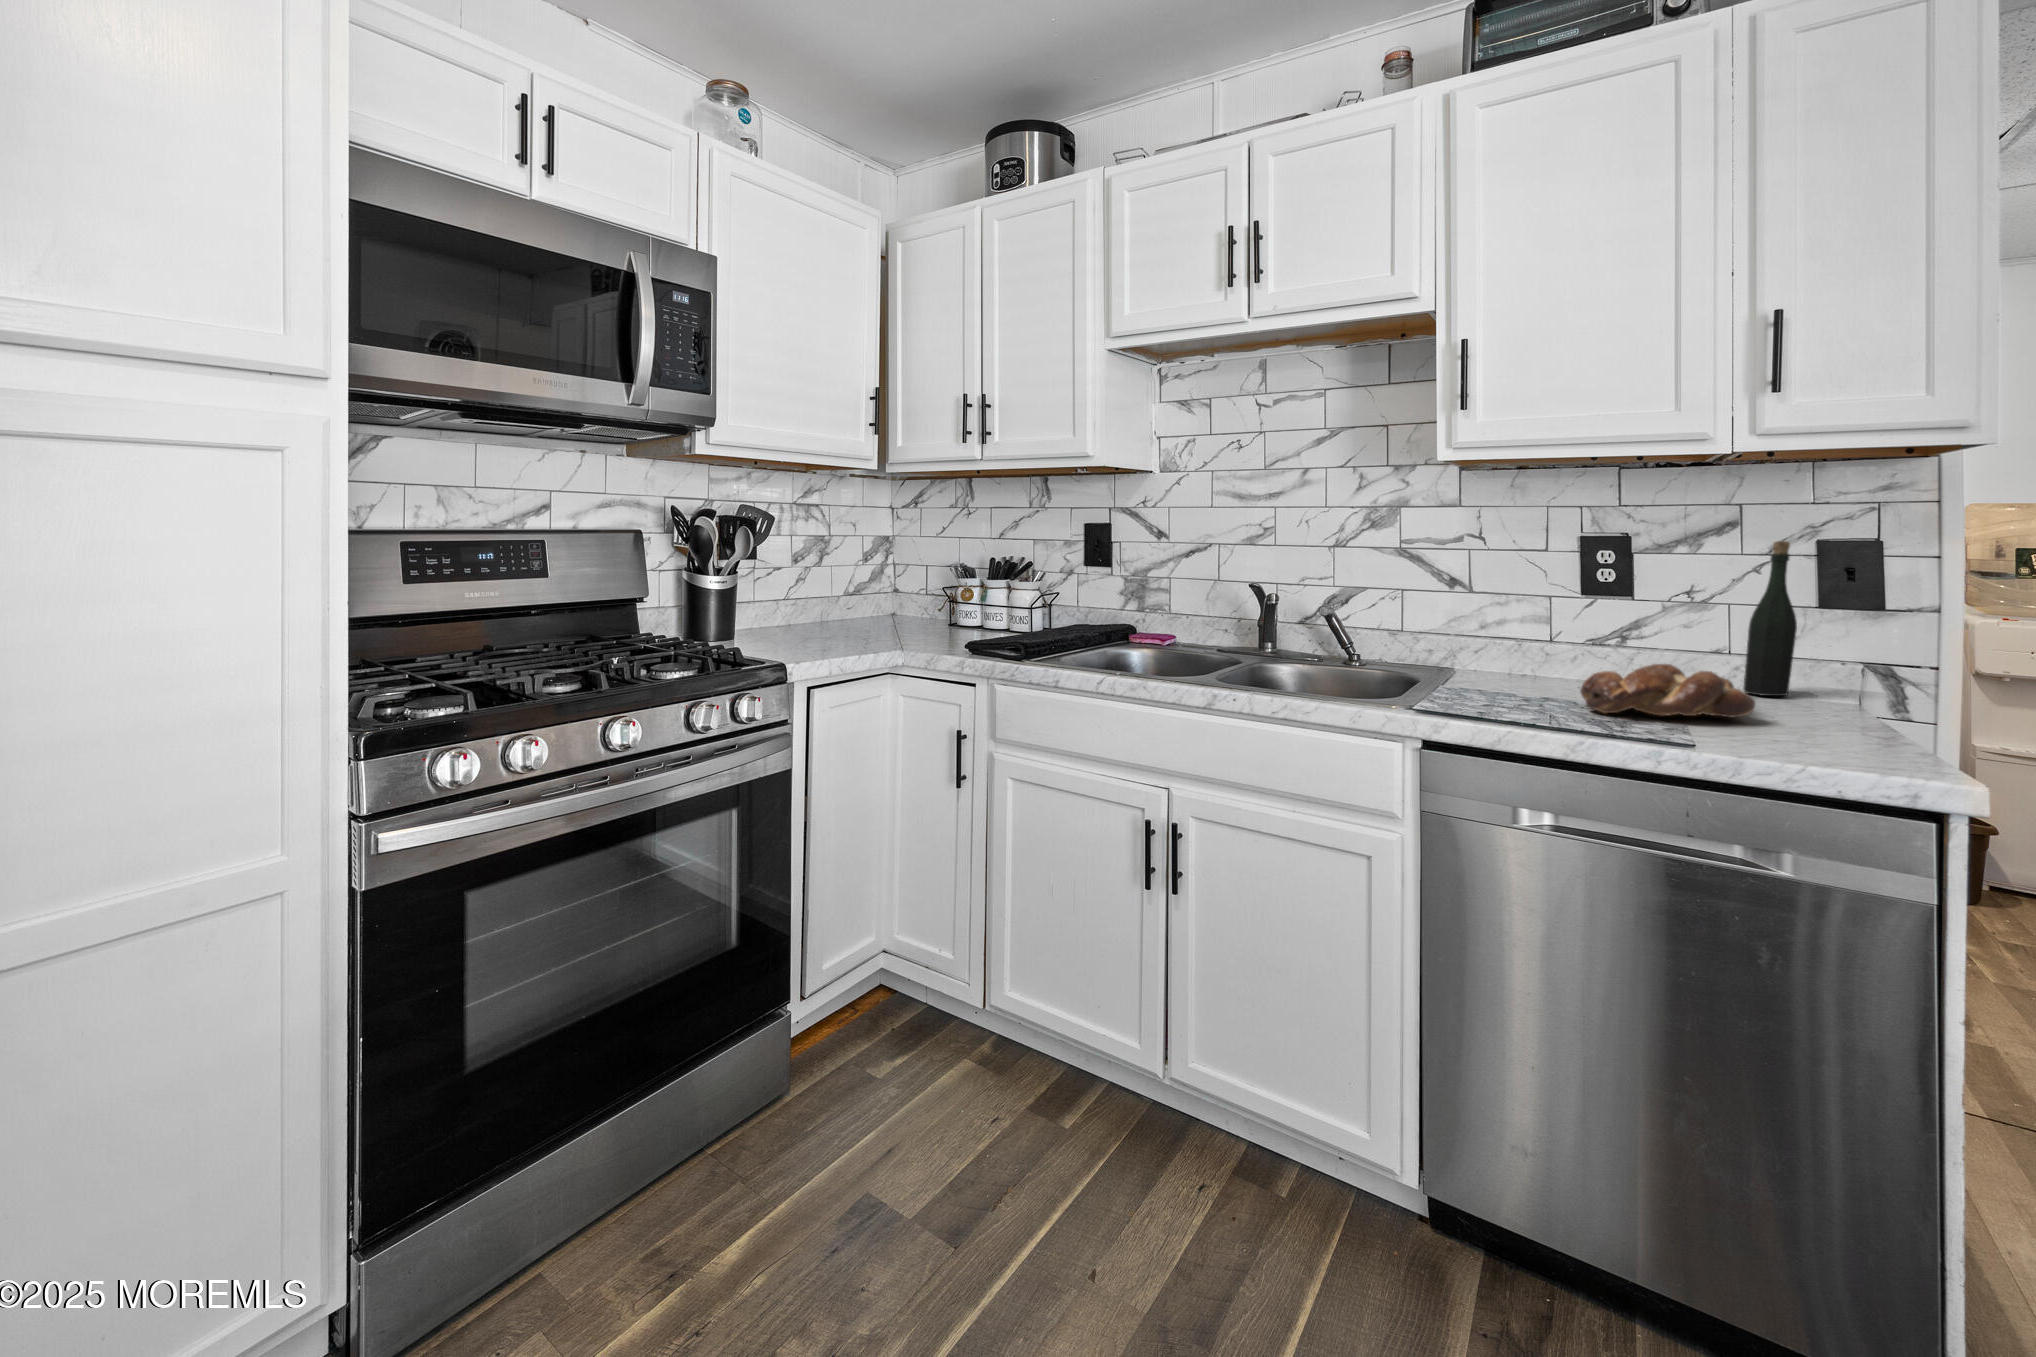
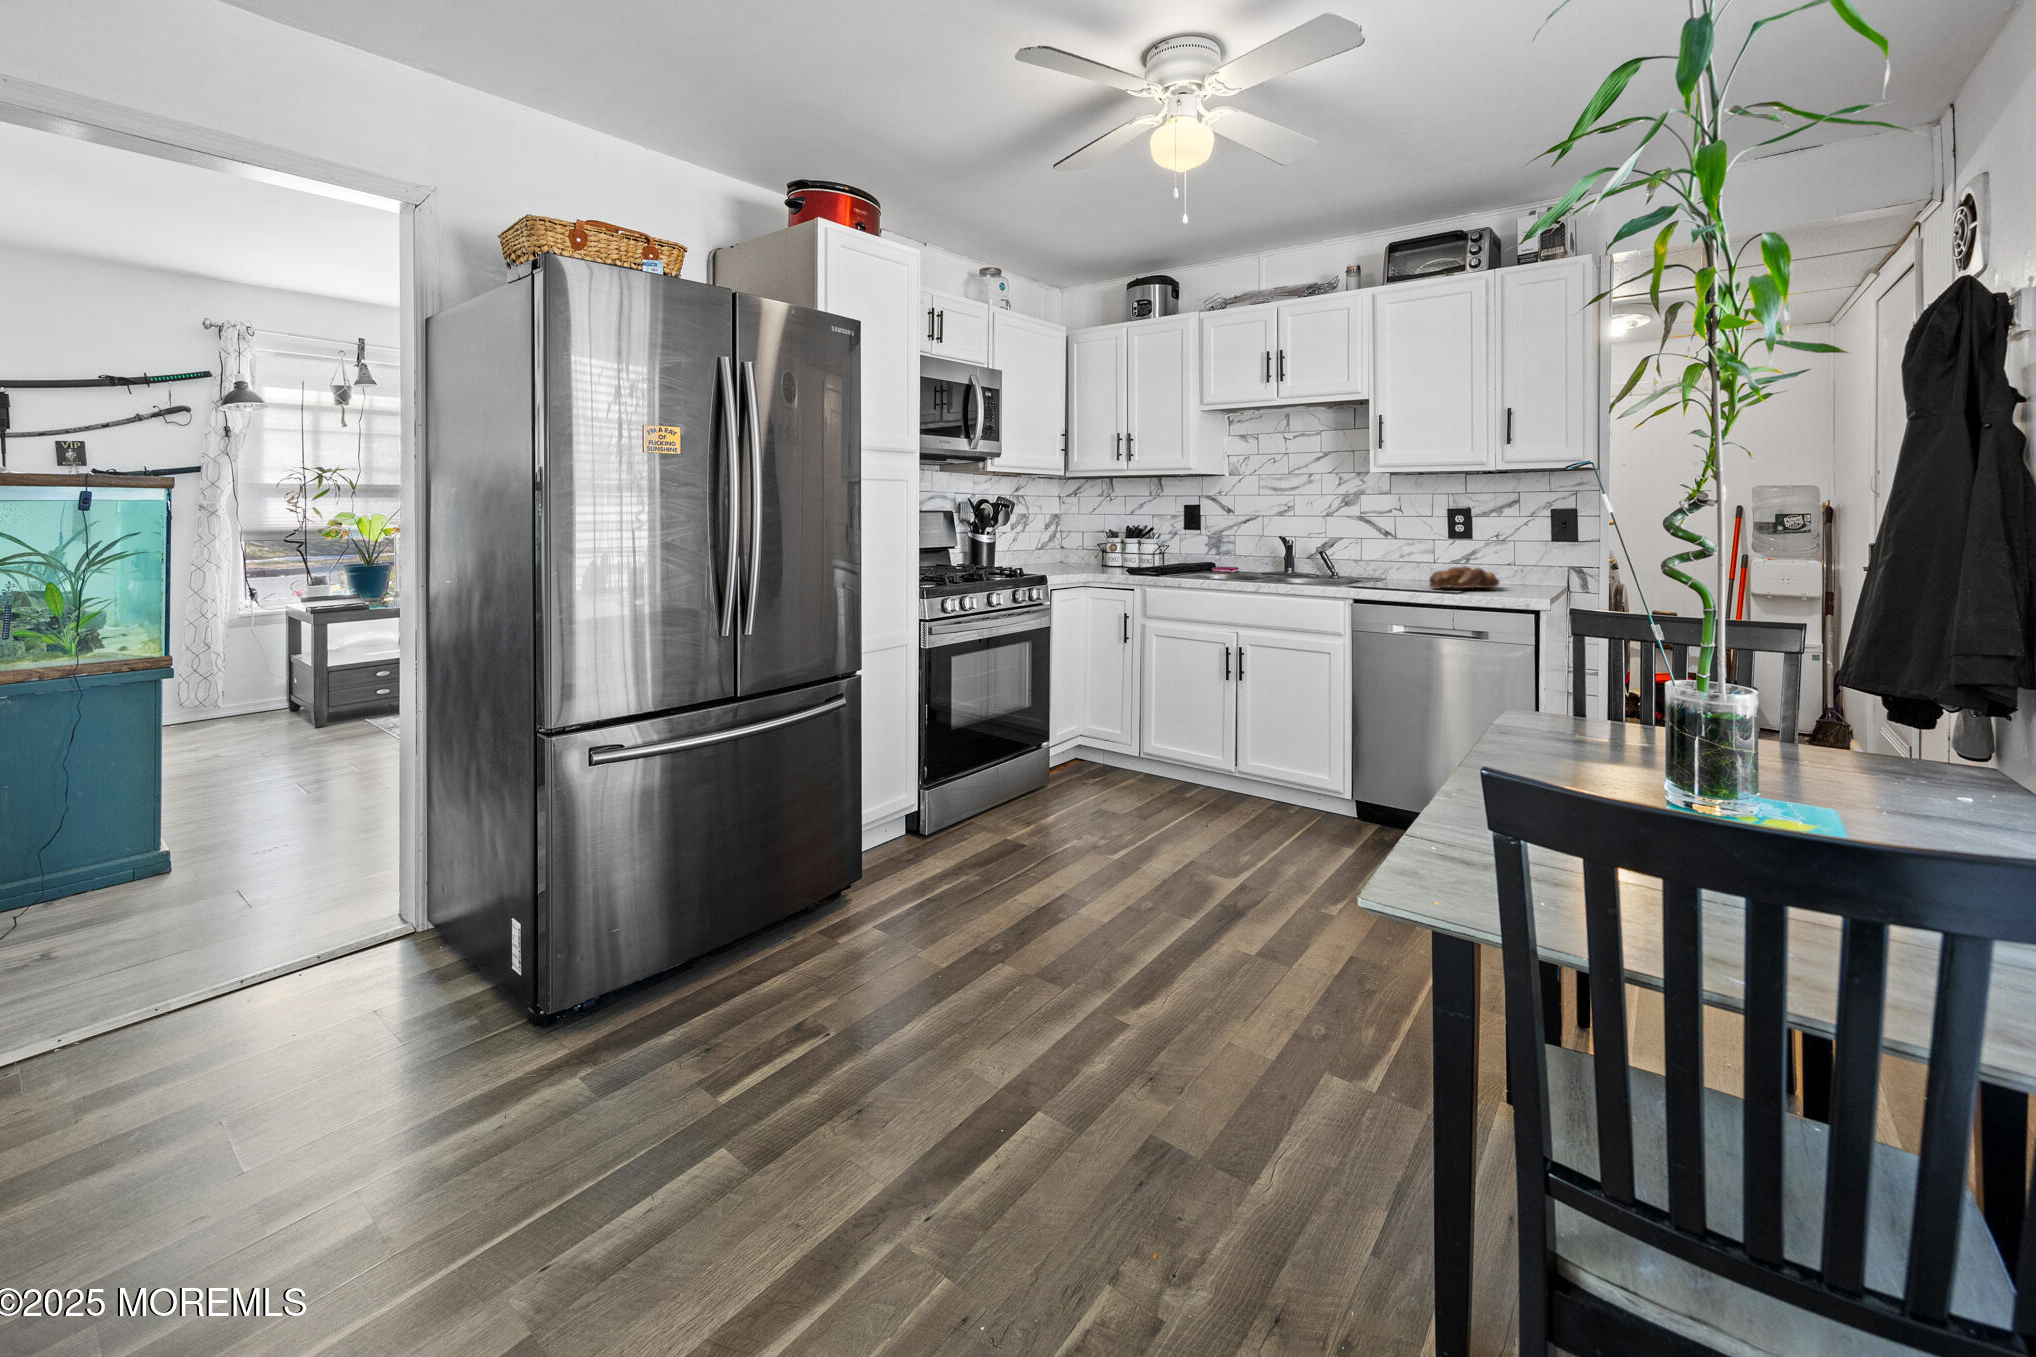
bottle: present [1744,541,1797,696] -> none [1514,510,1535,583]

